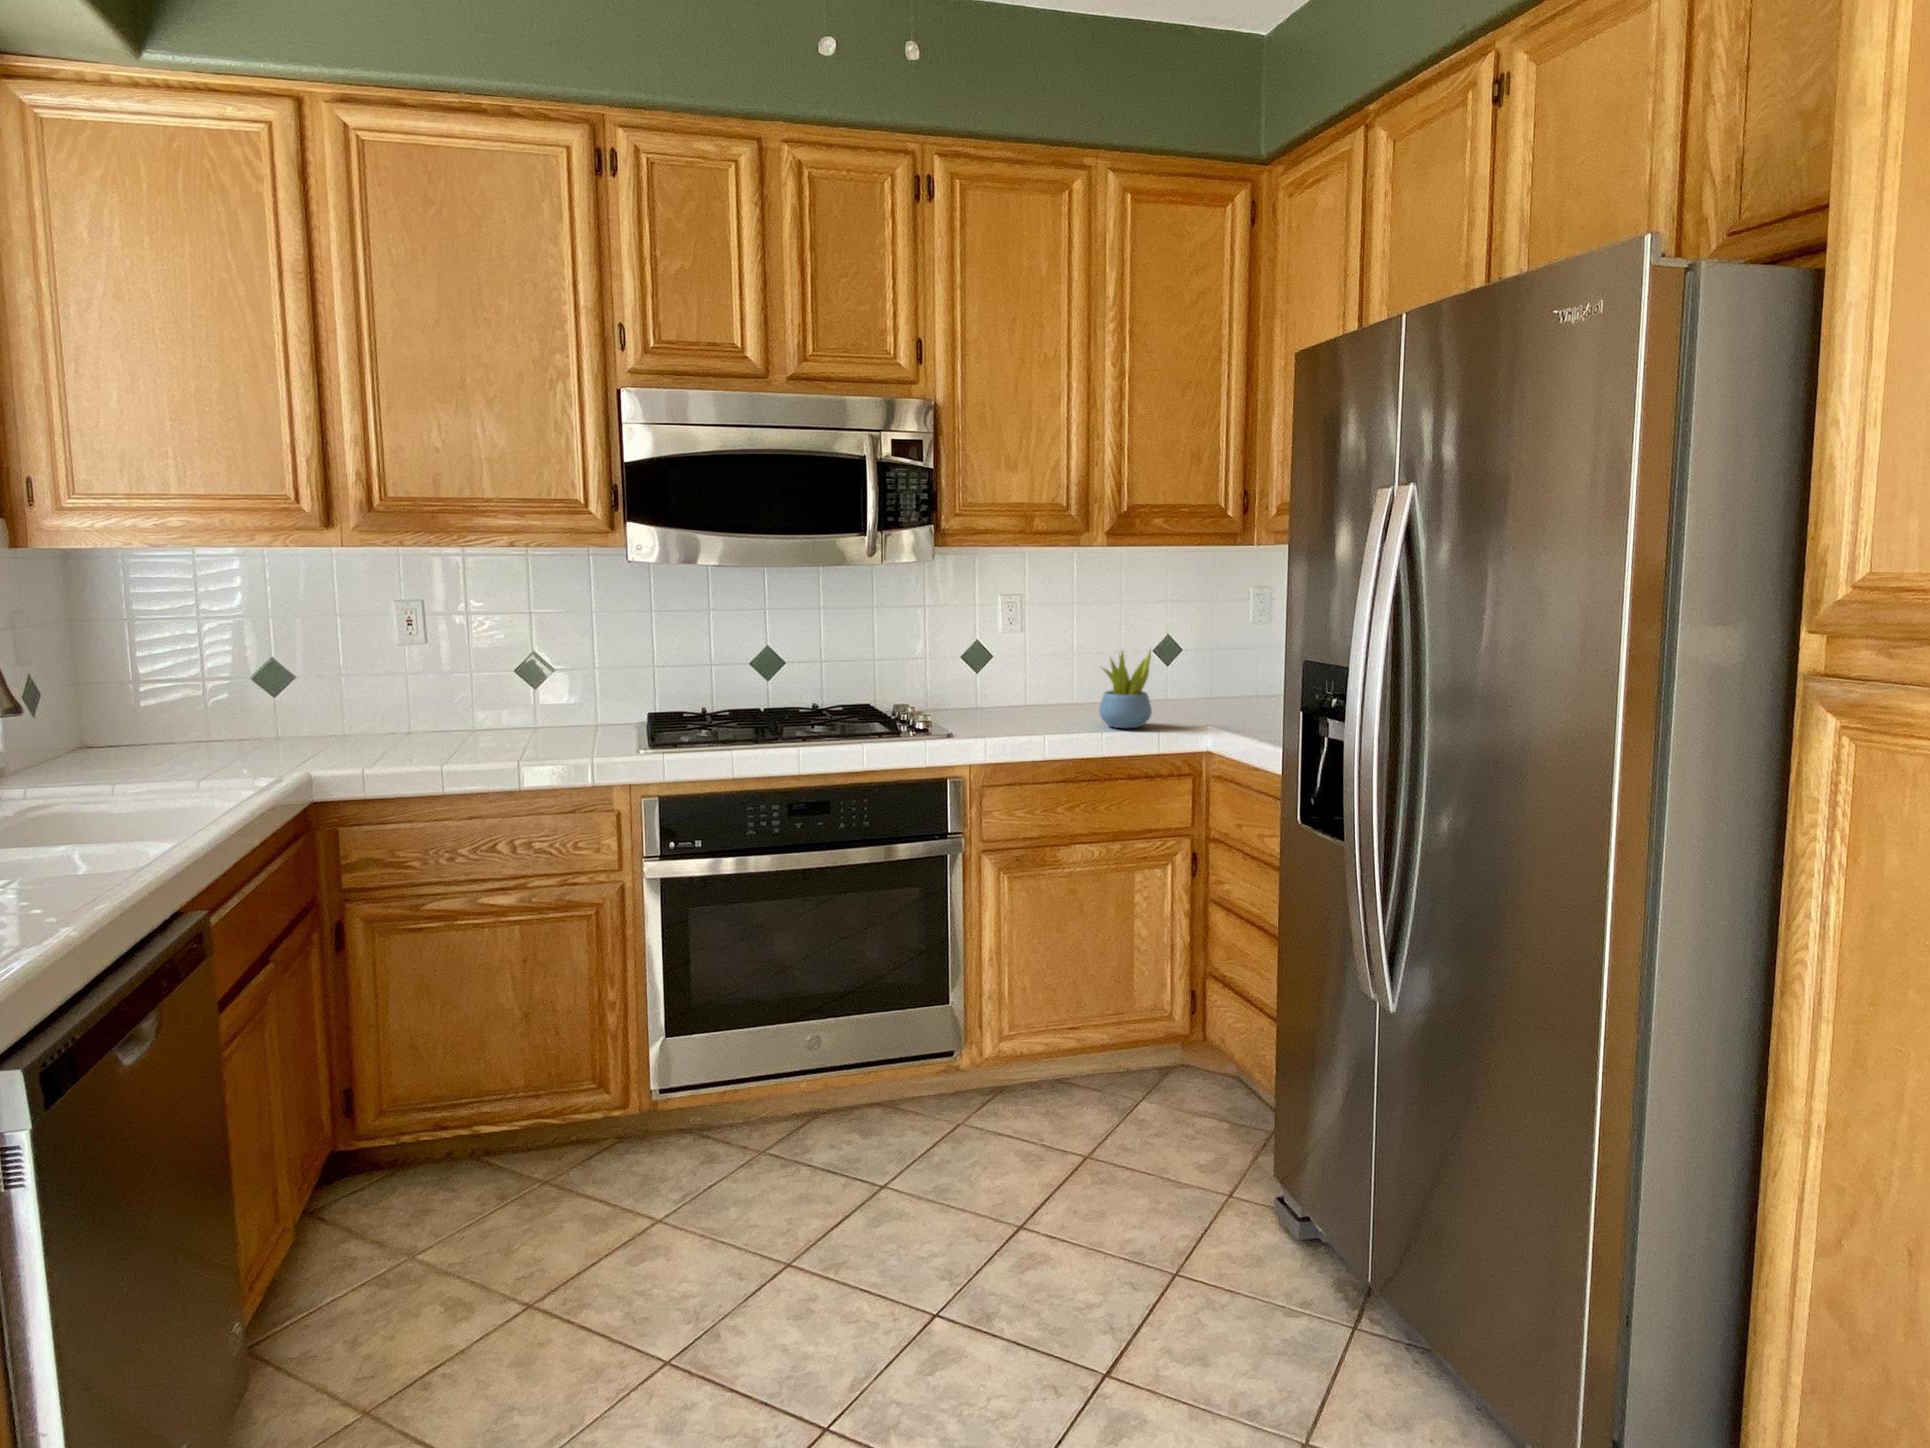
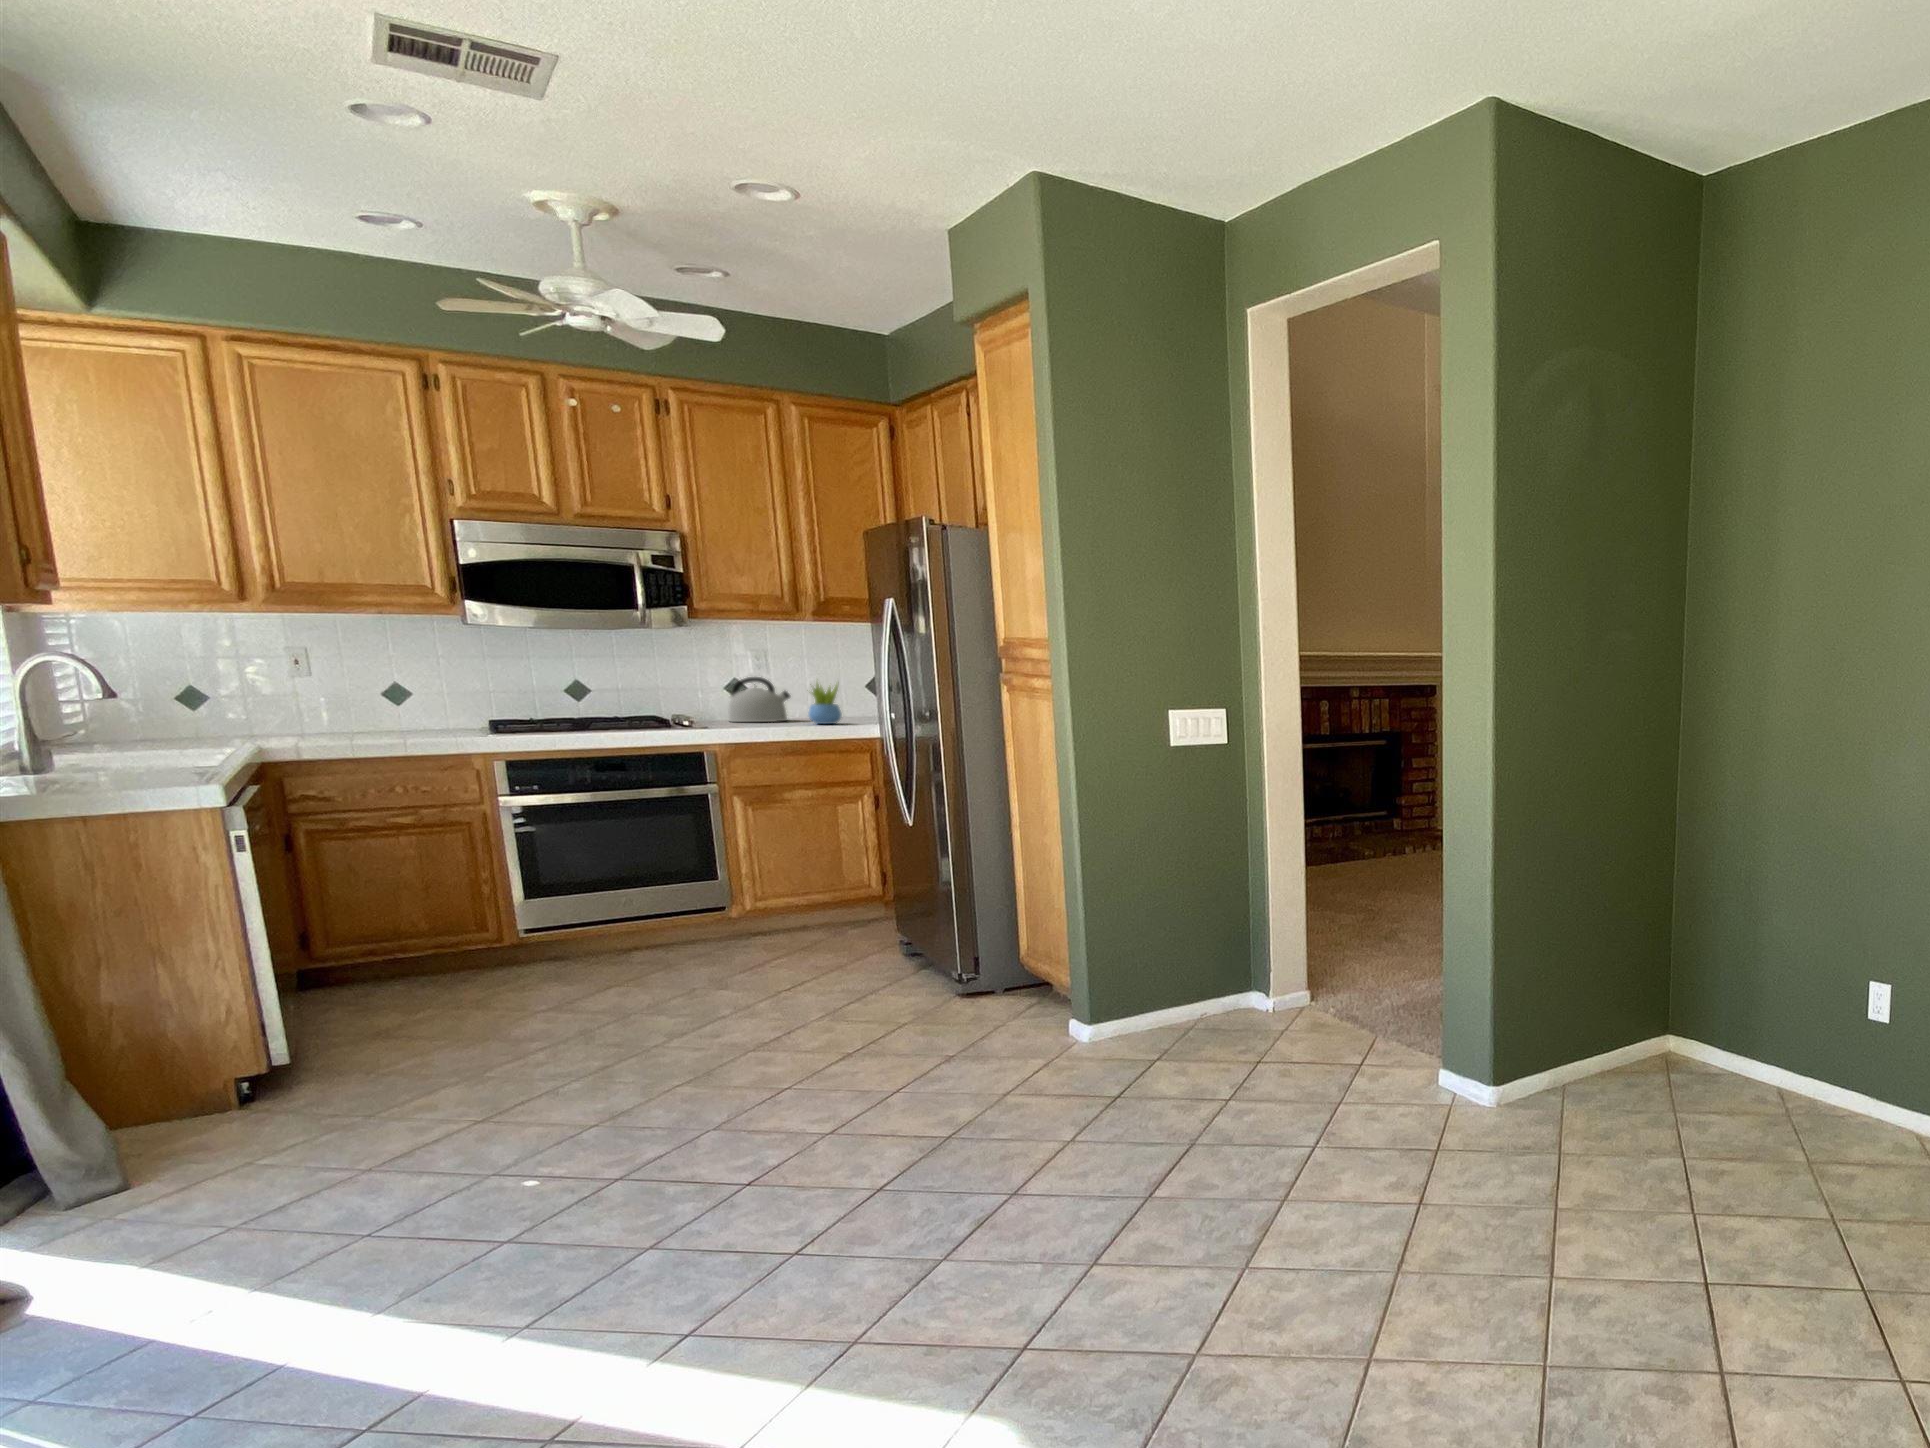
kettle: none [968,638,1062,717] -> present [729,677,790,722]

